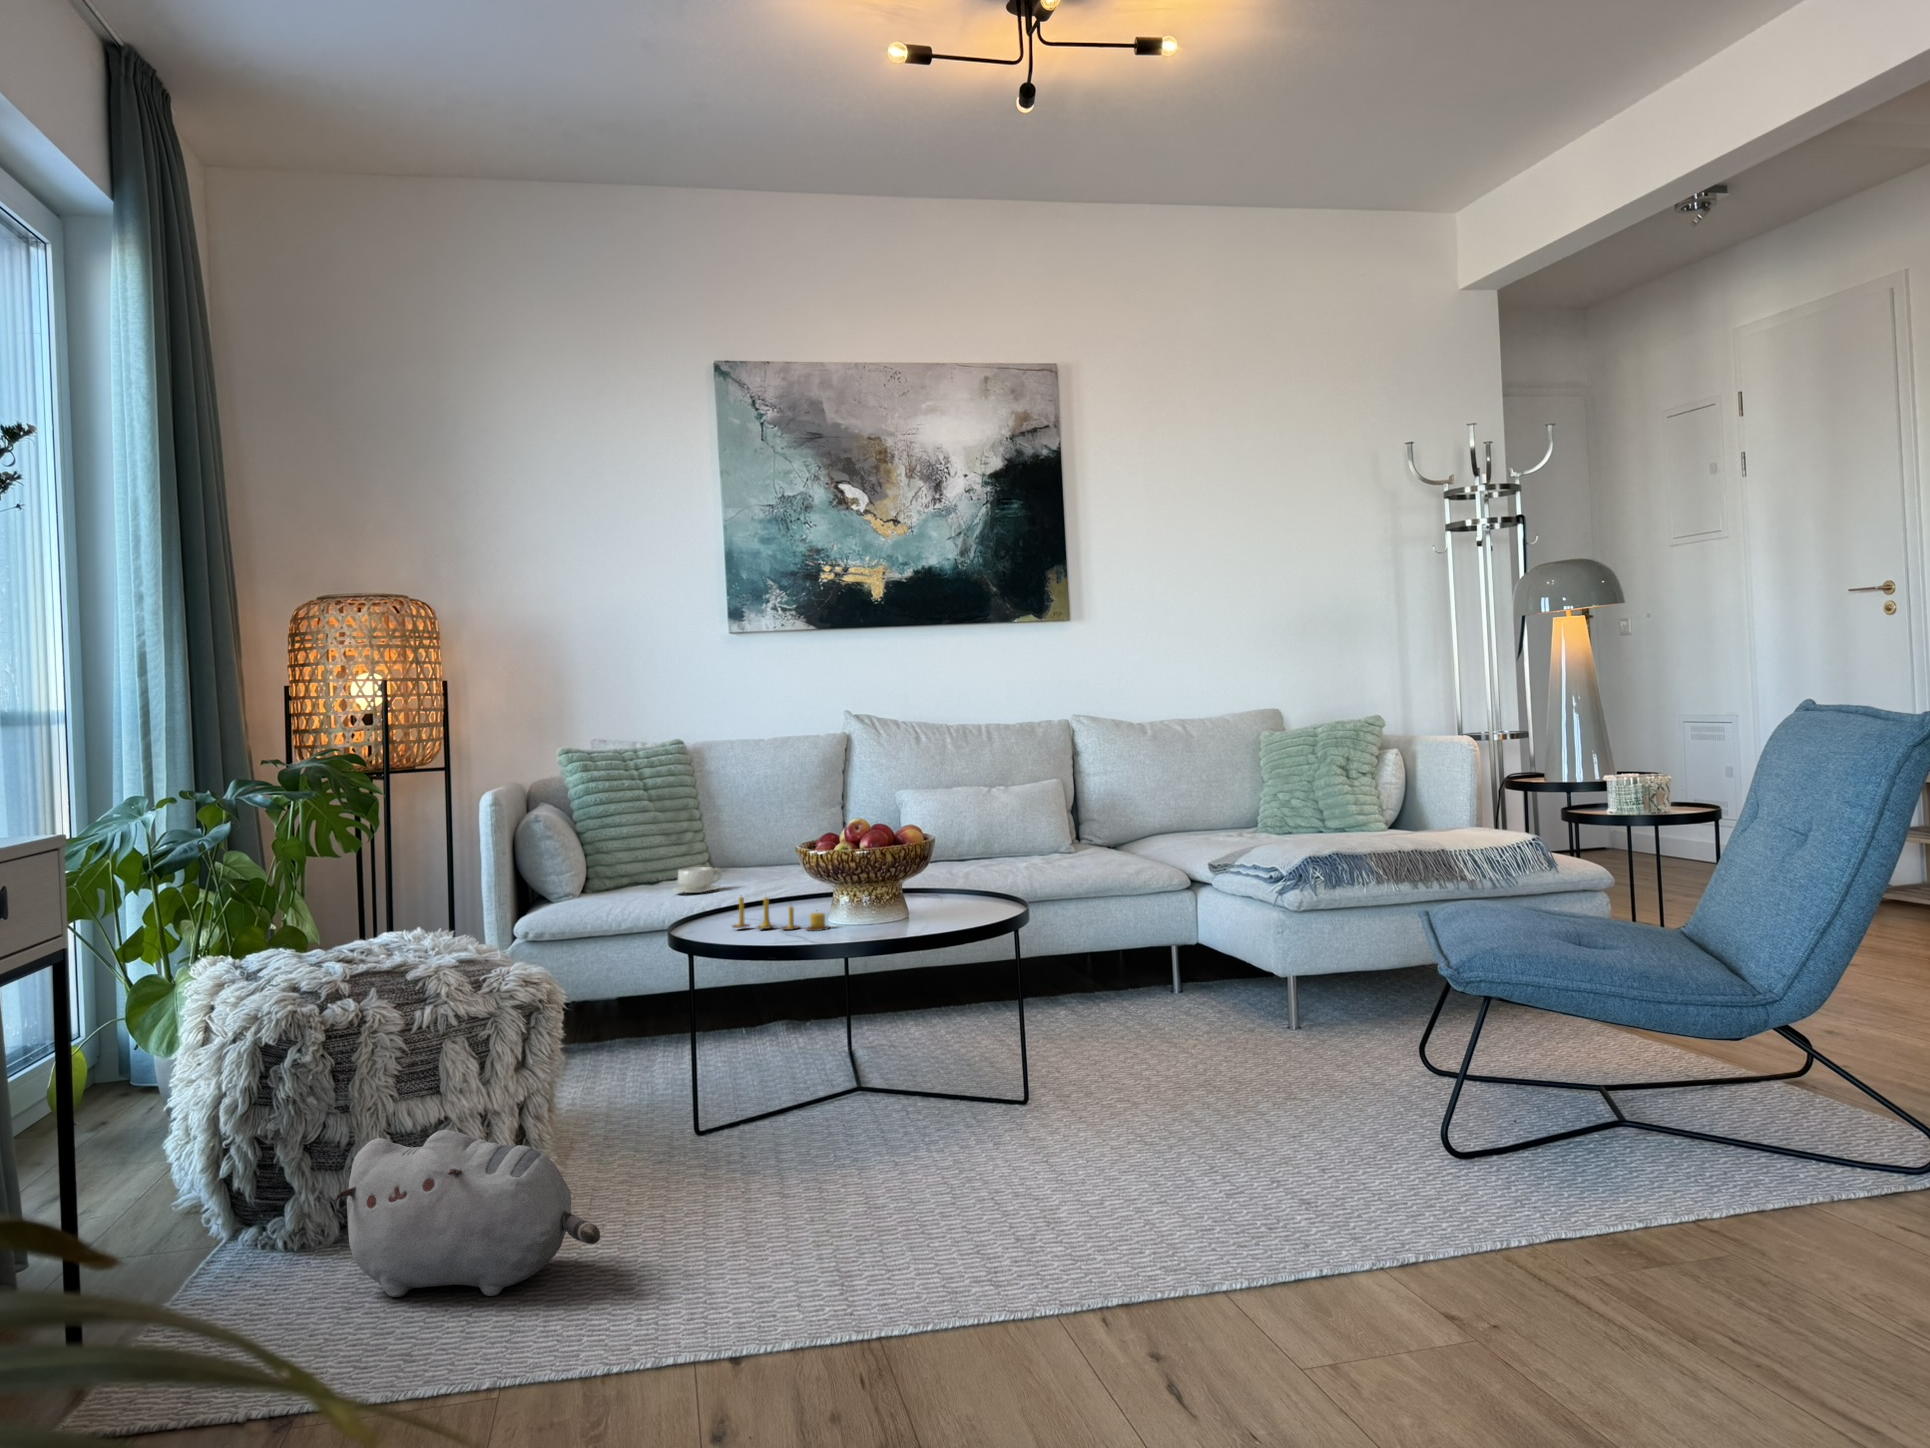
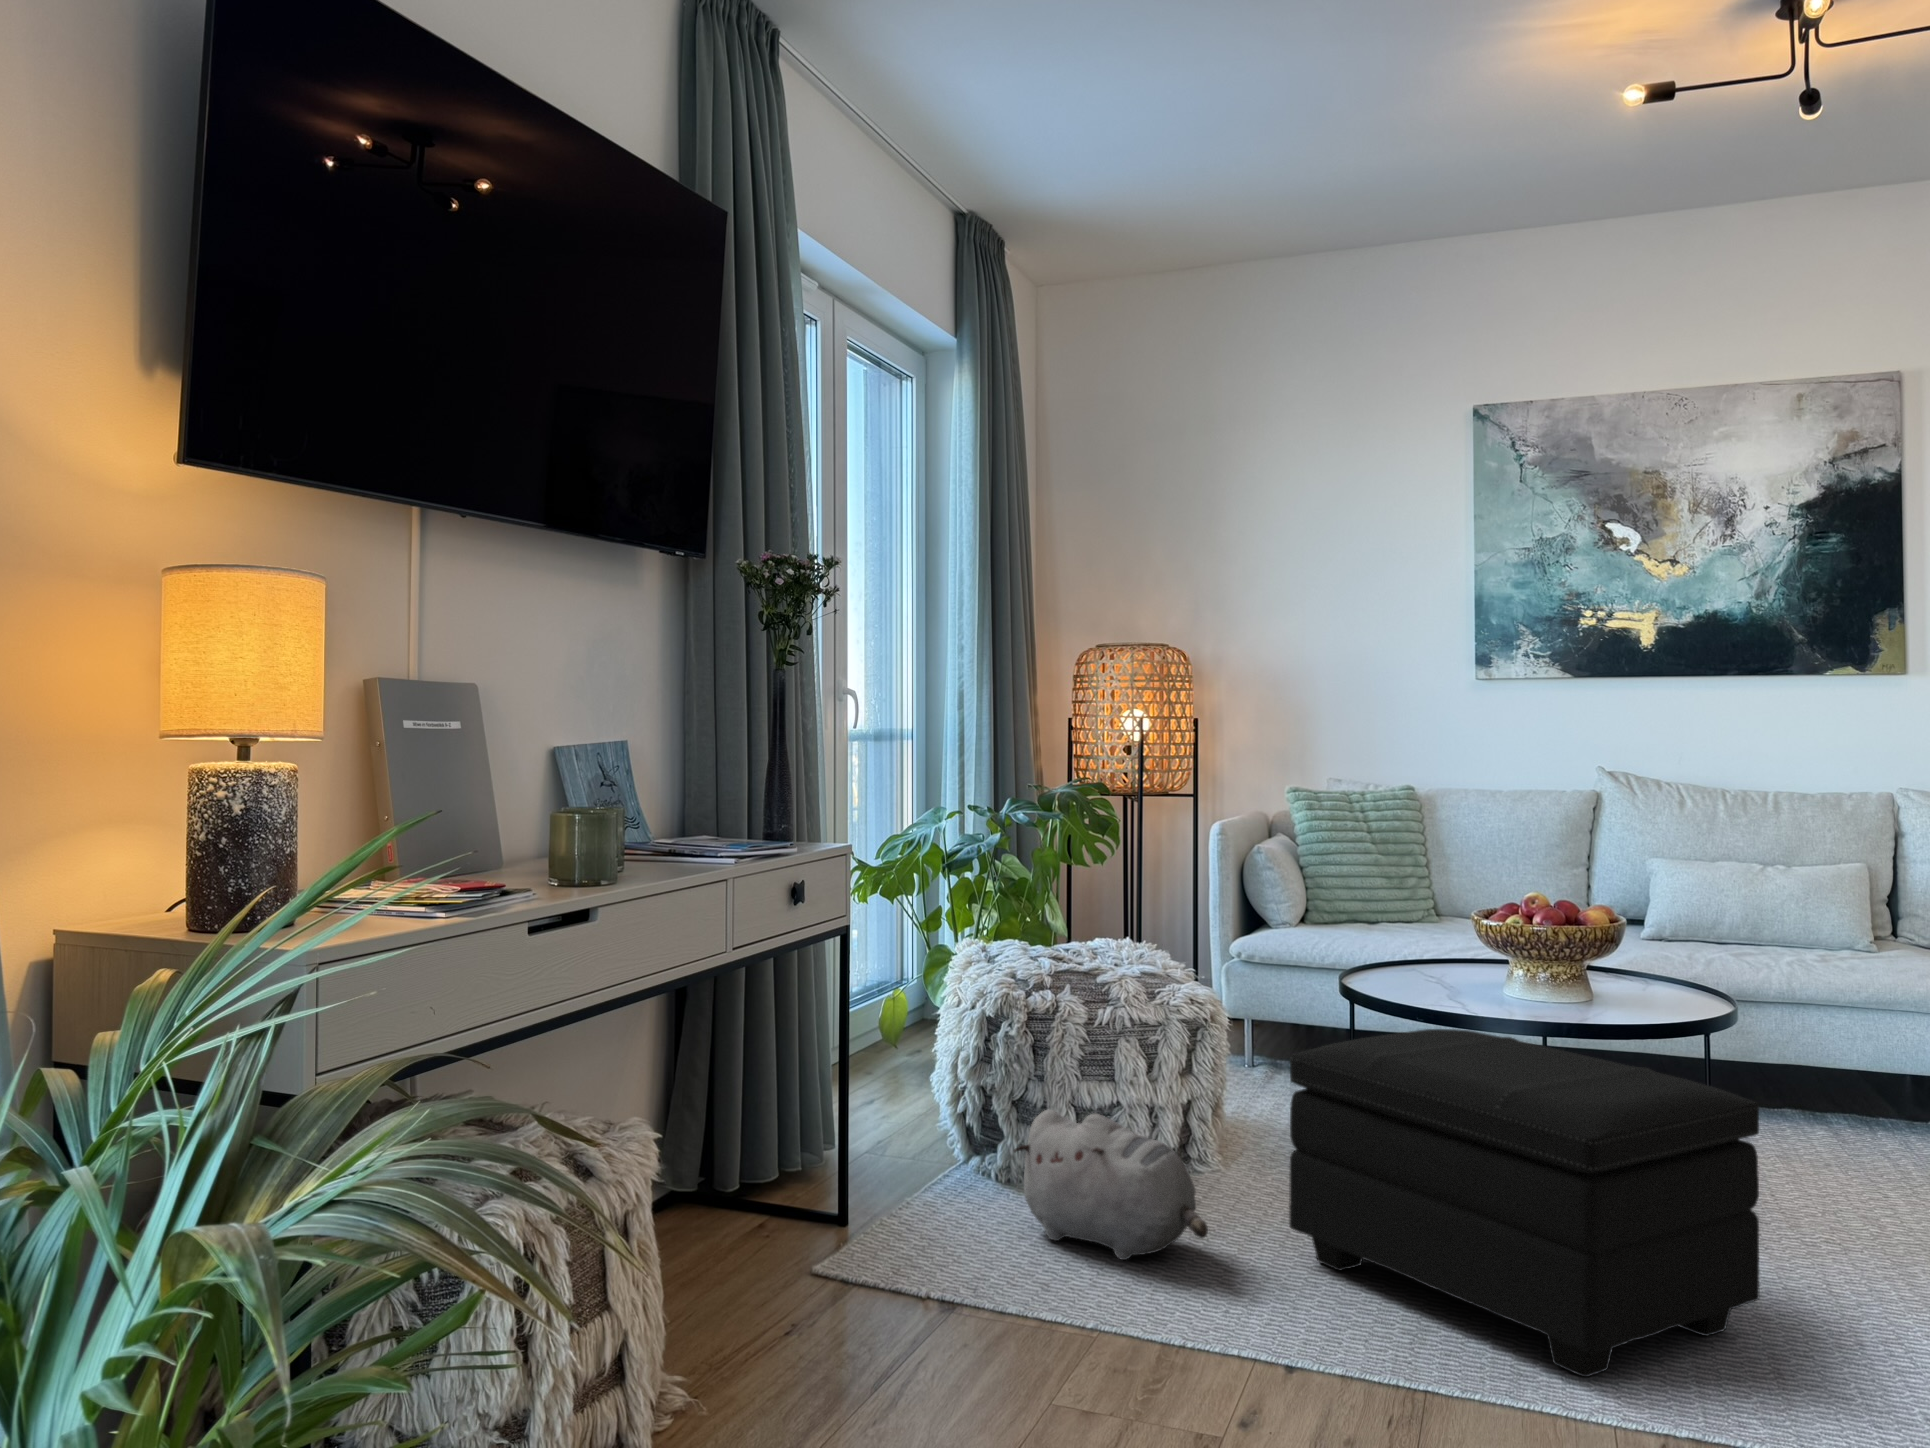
teacup: present [673,867,722,893] -> none [1383,909,1434,934]
candle: present [733,896,830,931] -> none [1401,946,1494,994]
footstool: none [669,963,1118,1278] -> present [1289,1029,1759,1377]

